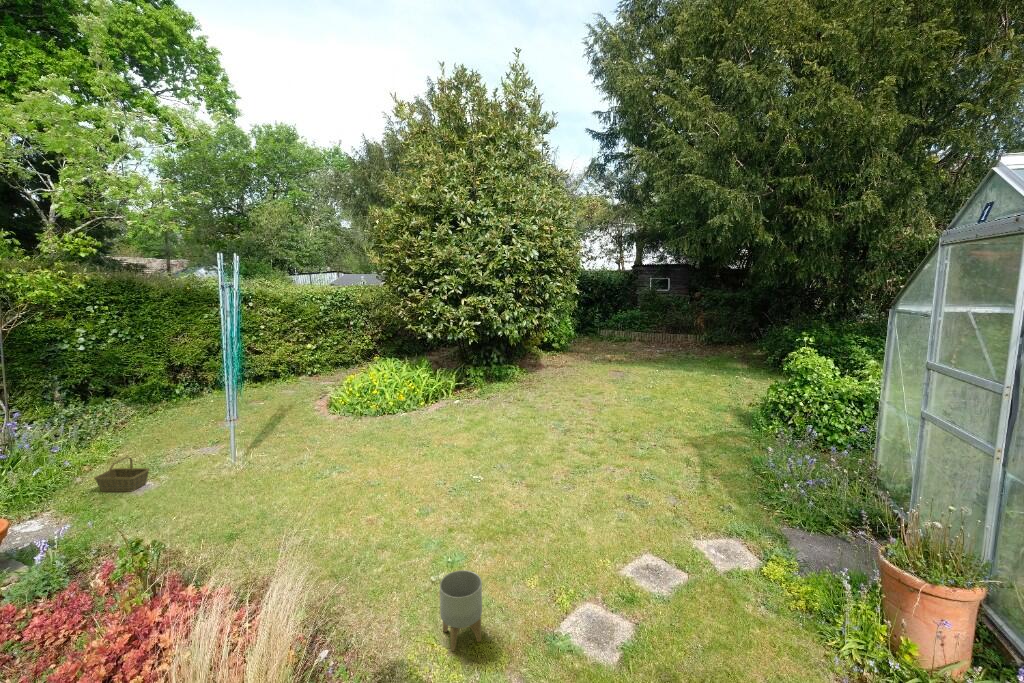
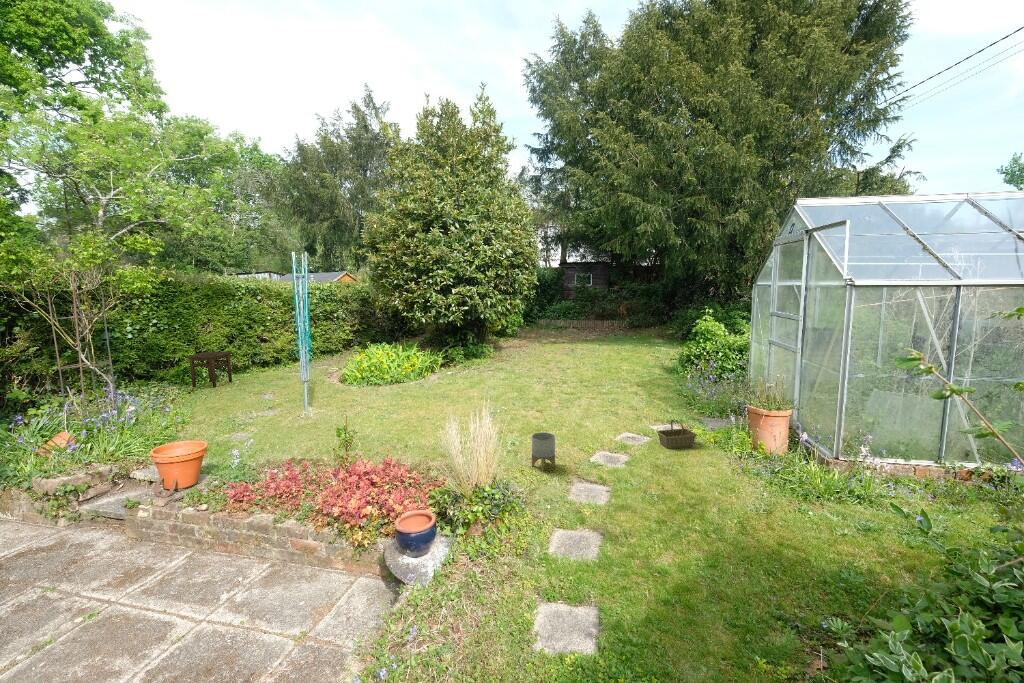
side table: none [154,365,208,408] -> present [186,352,232,387]
basket: present [94,457,149,492] -> present [657,420,697,449]

